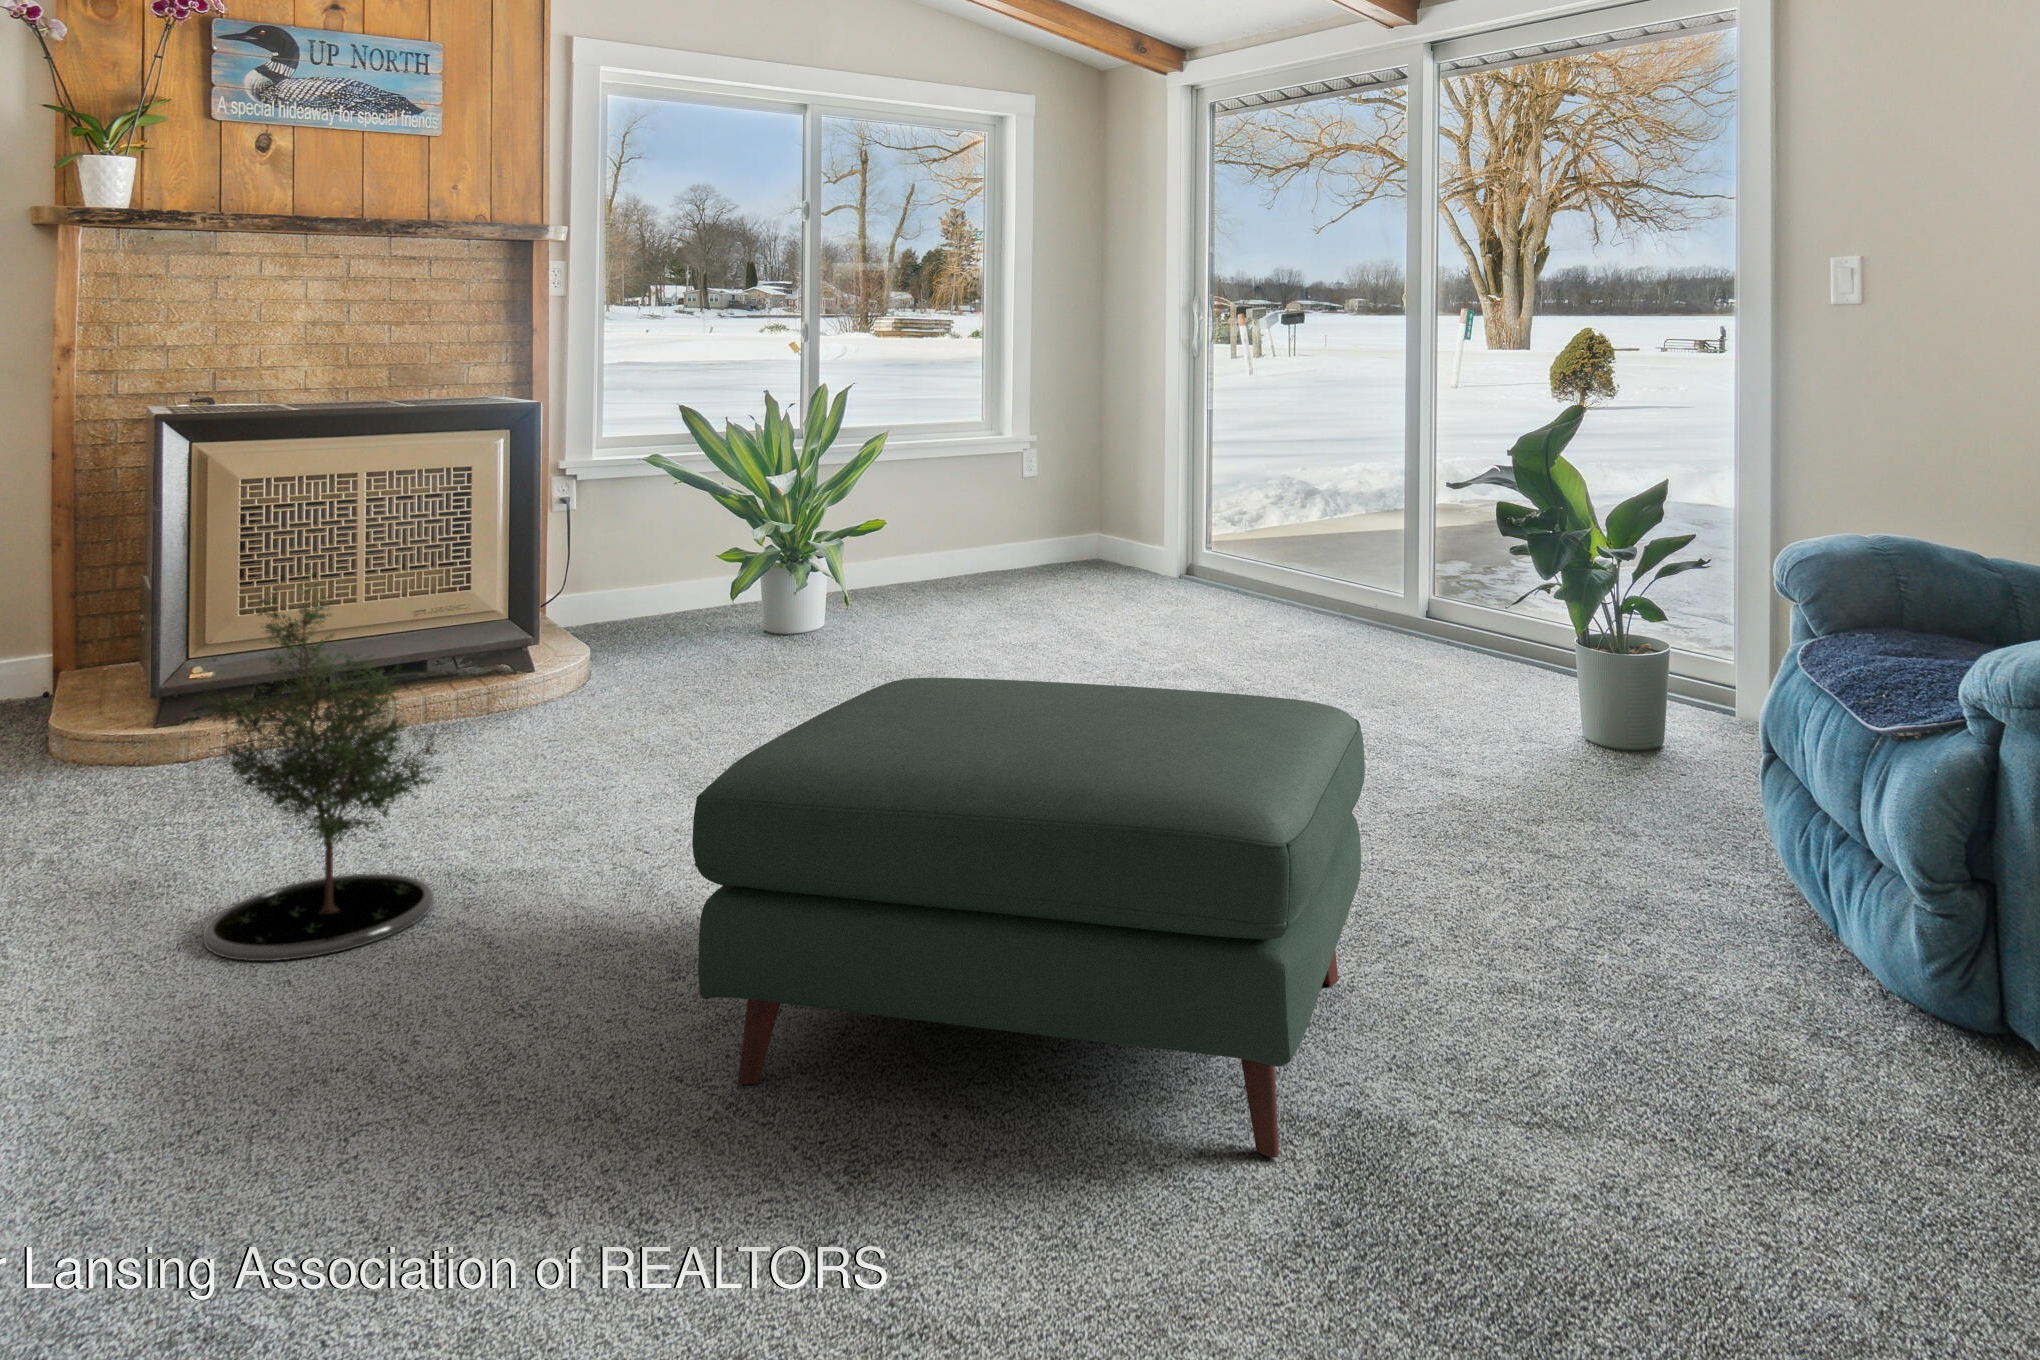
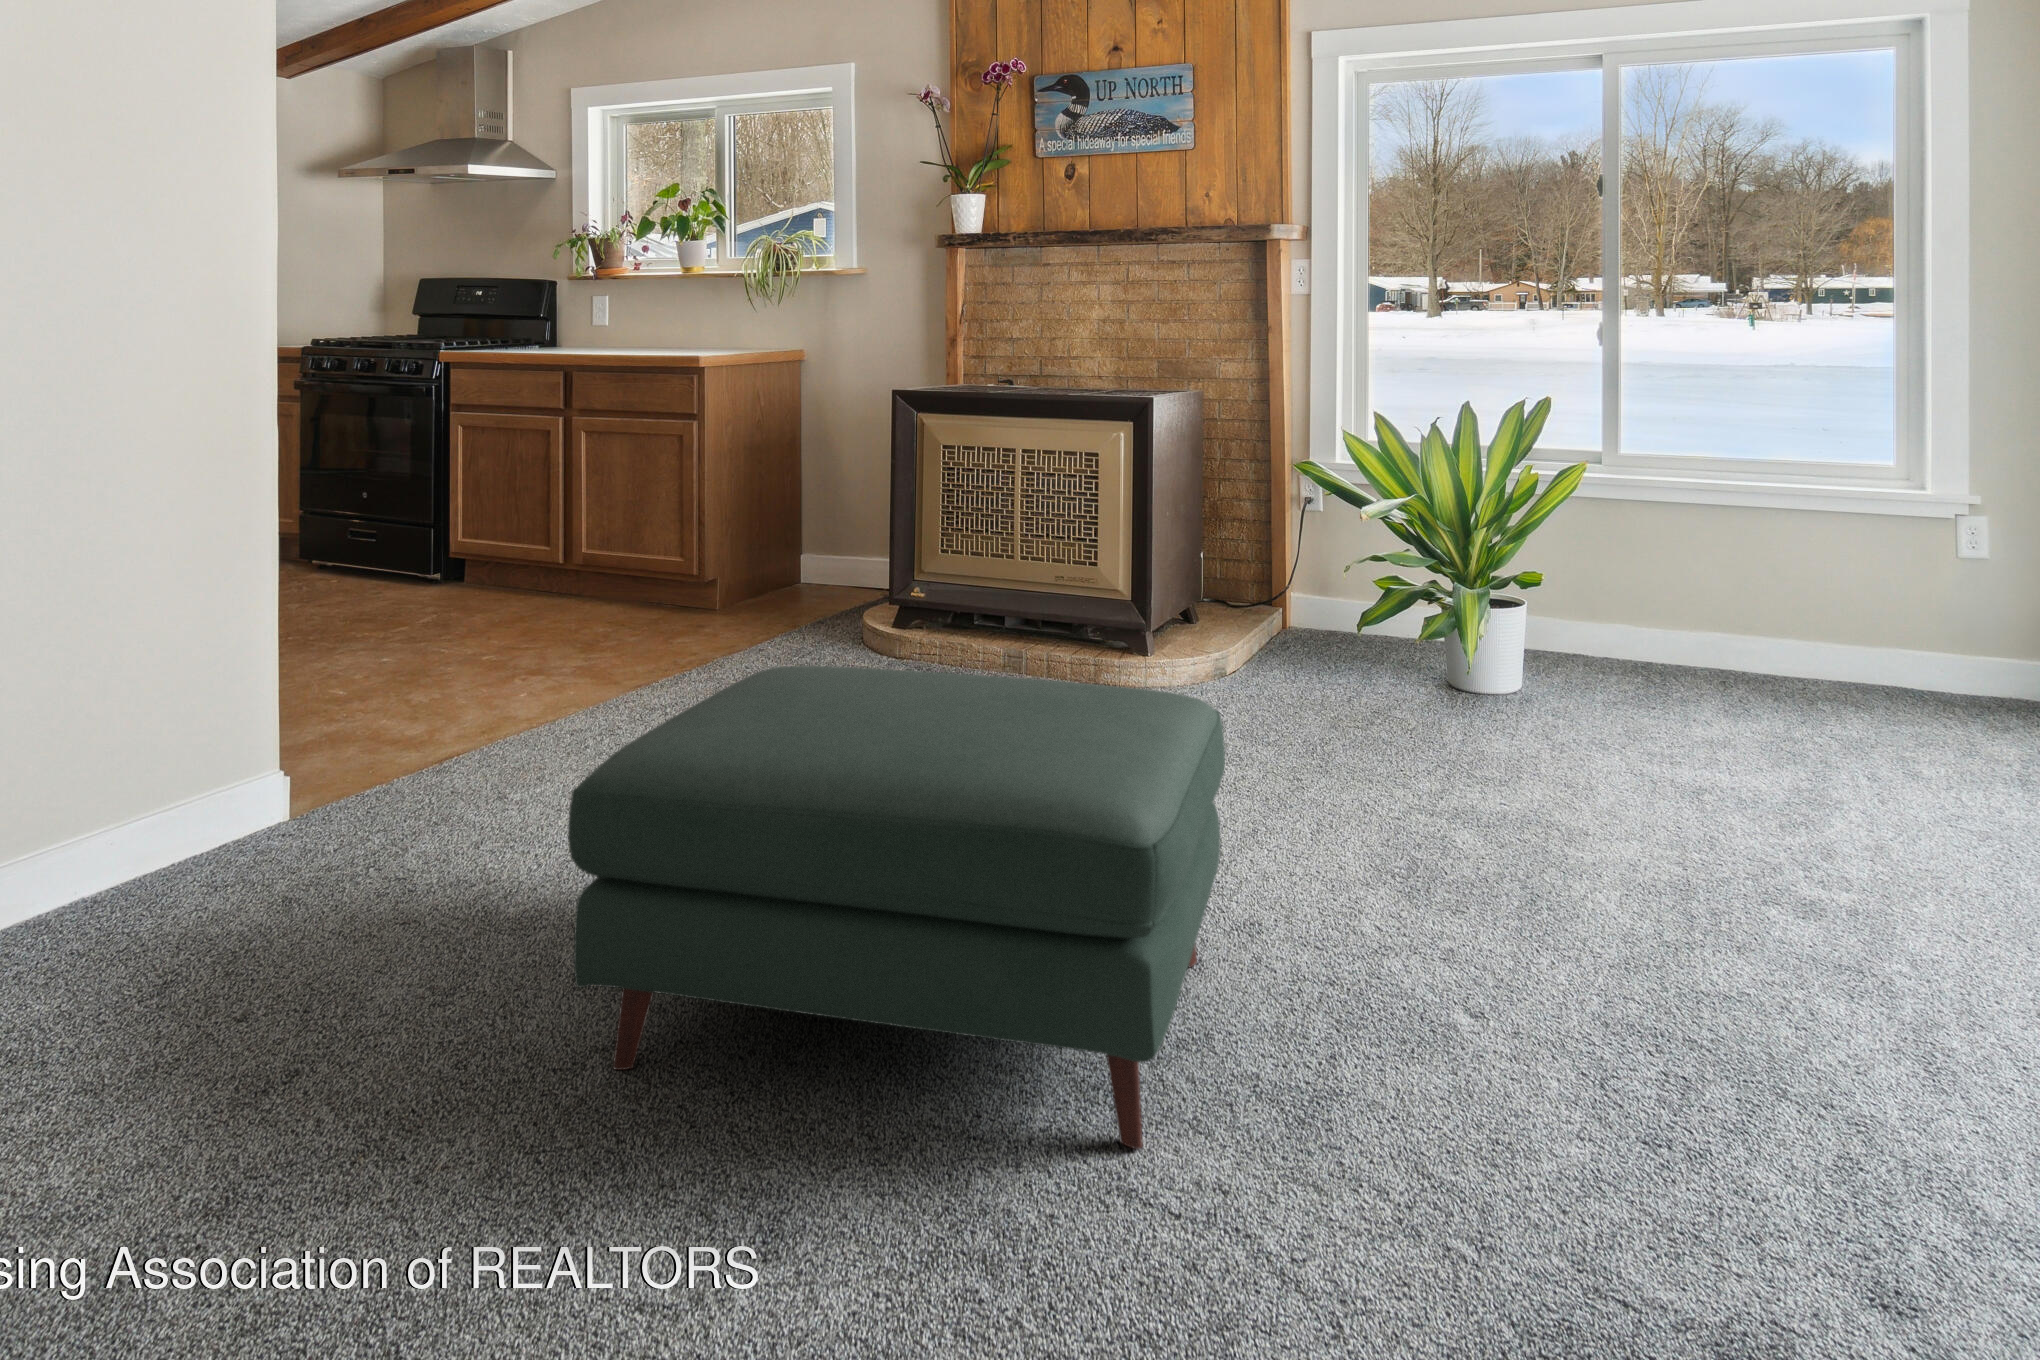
potted tree: present [198,568,440,961] -> none [85,553,333,938]

